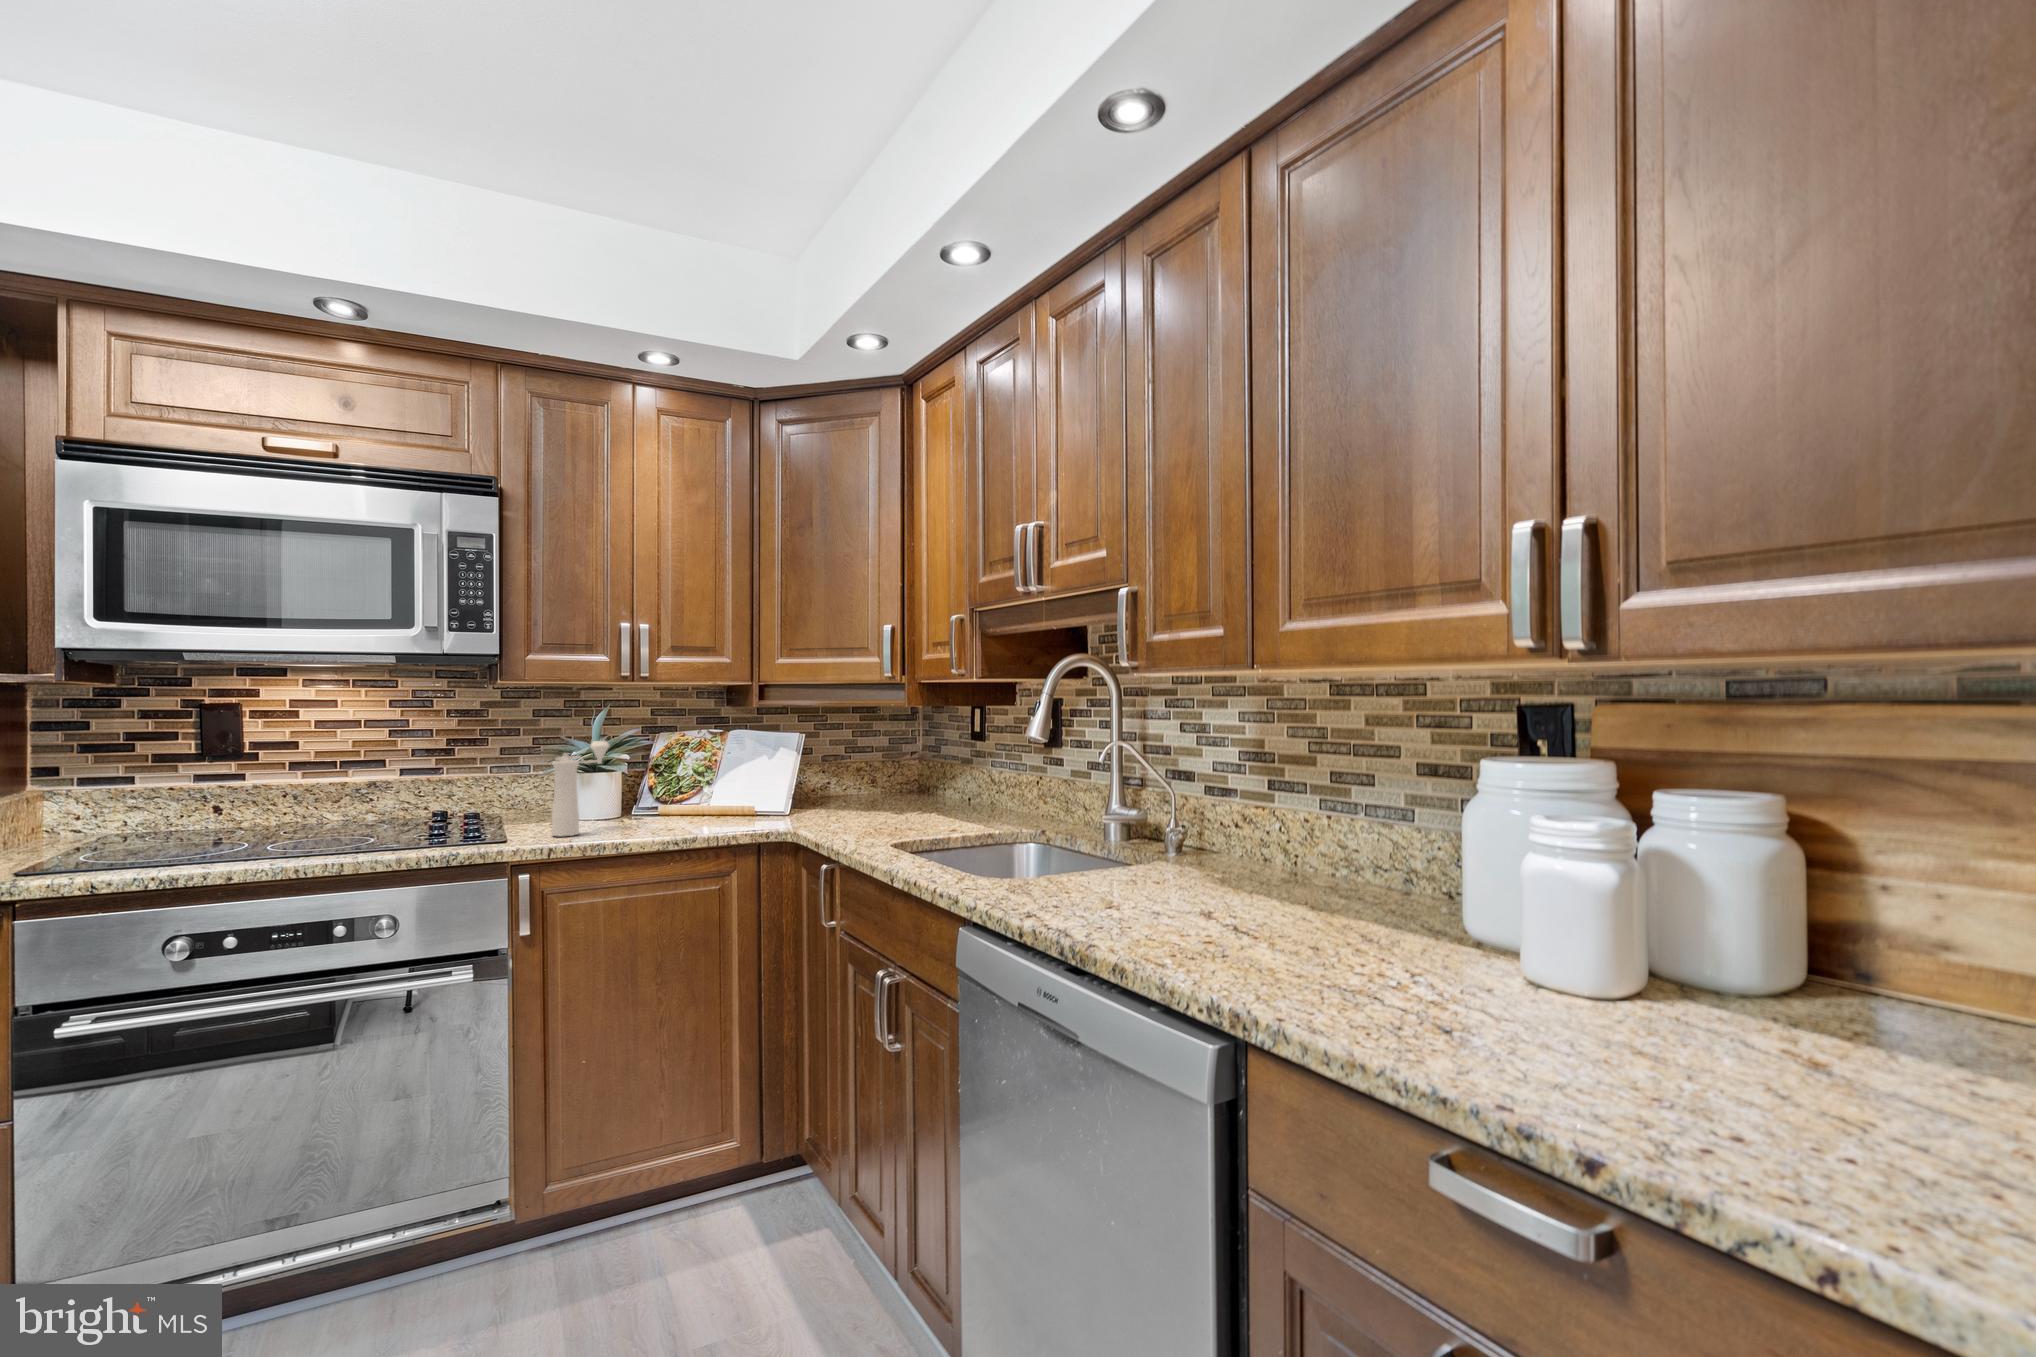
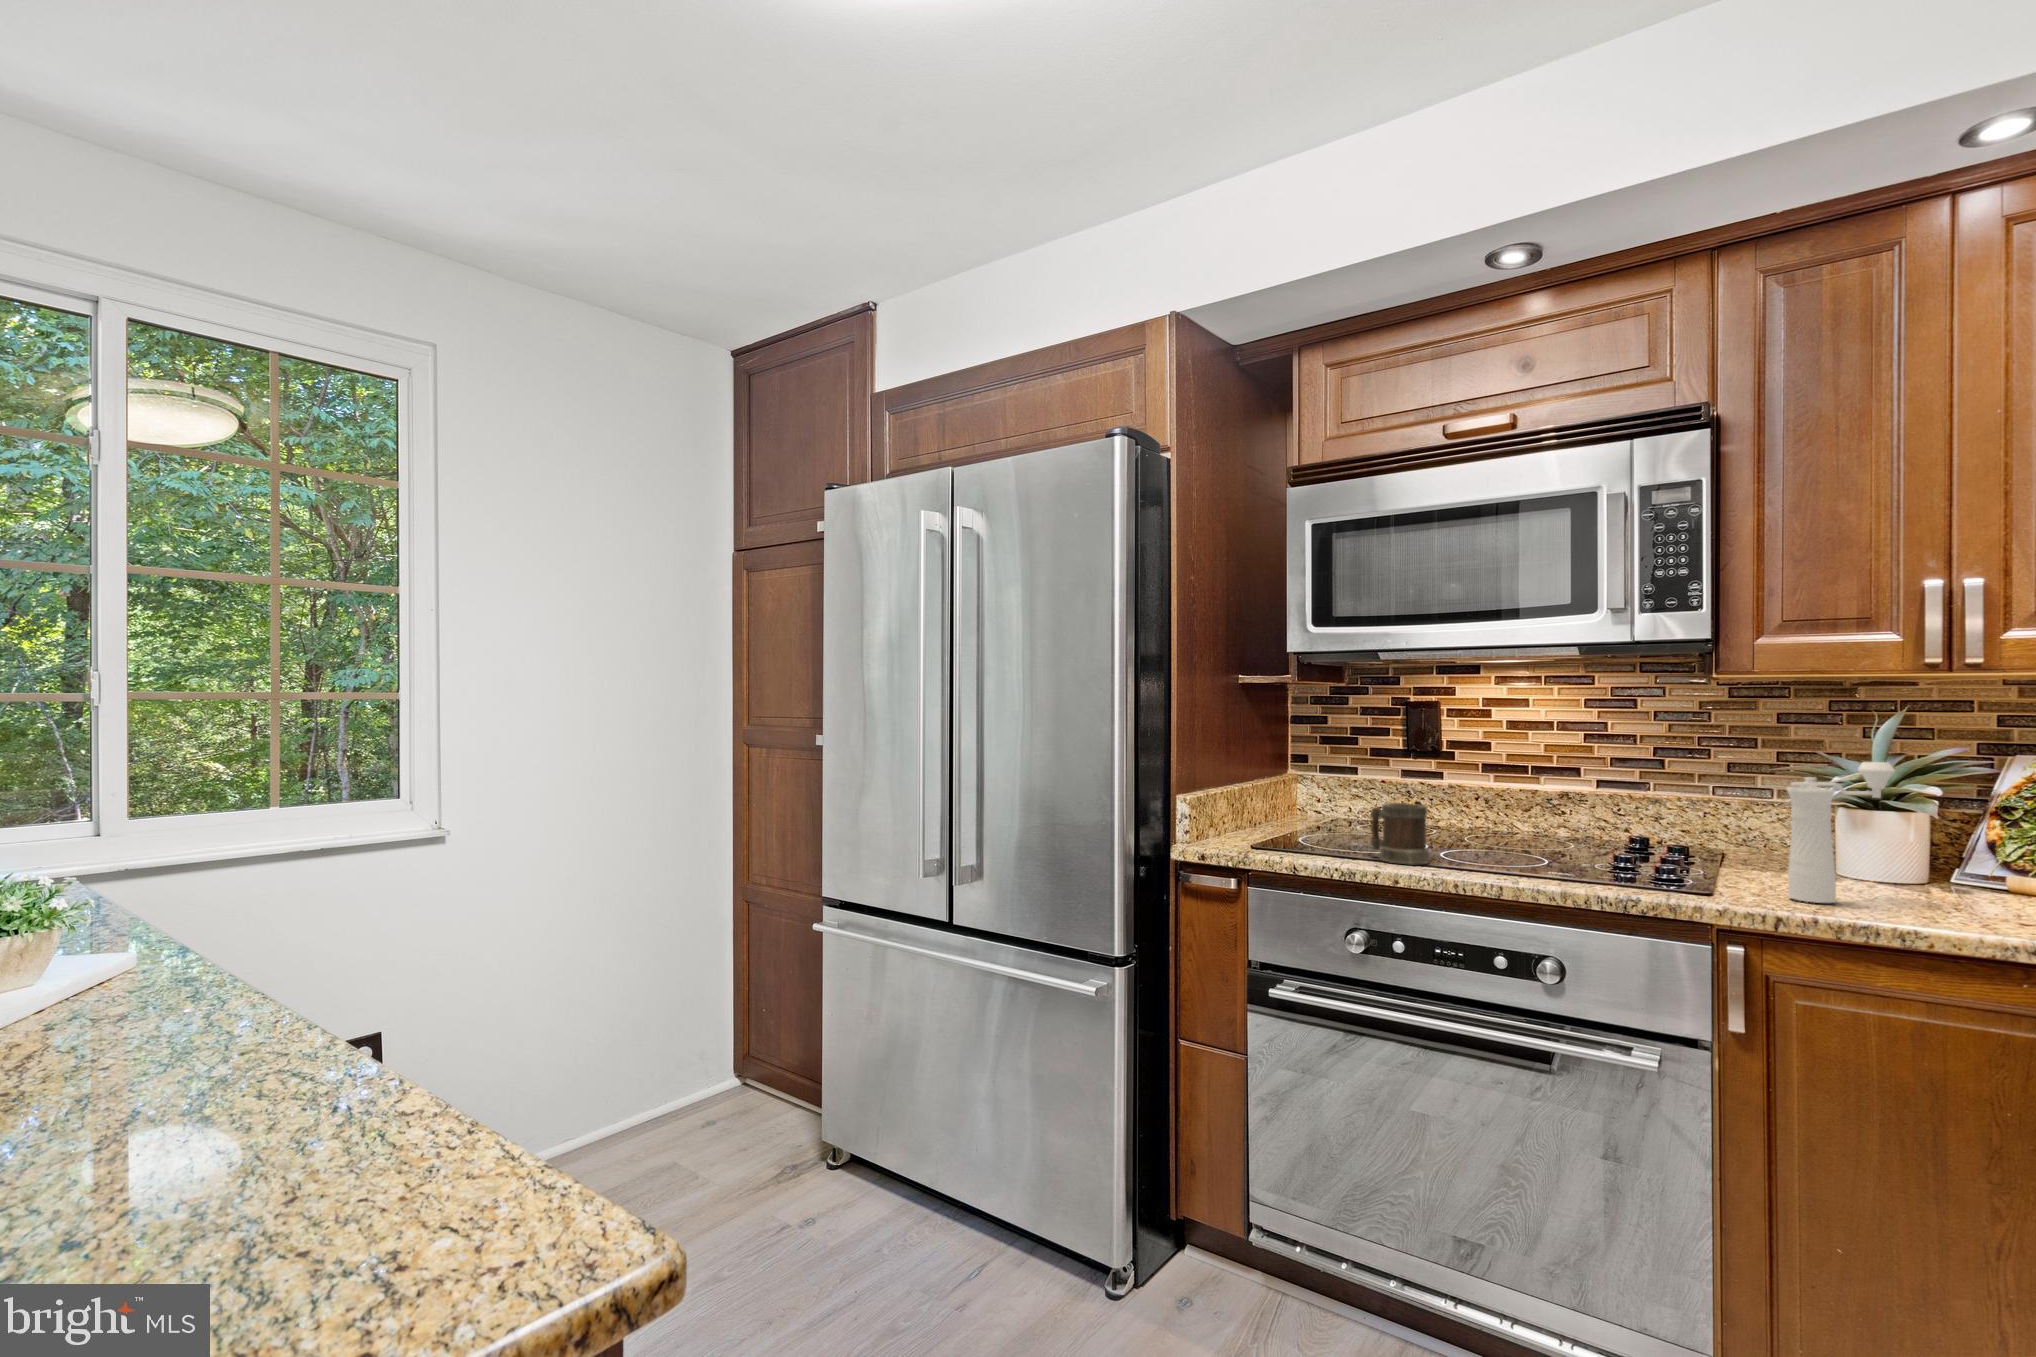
mug: none [192,805,262,864] -> present [1371,803,1430,864]

